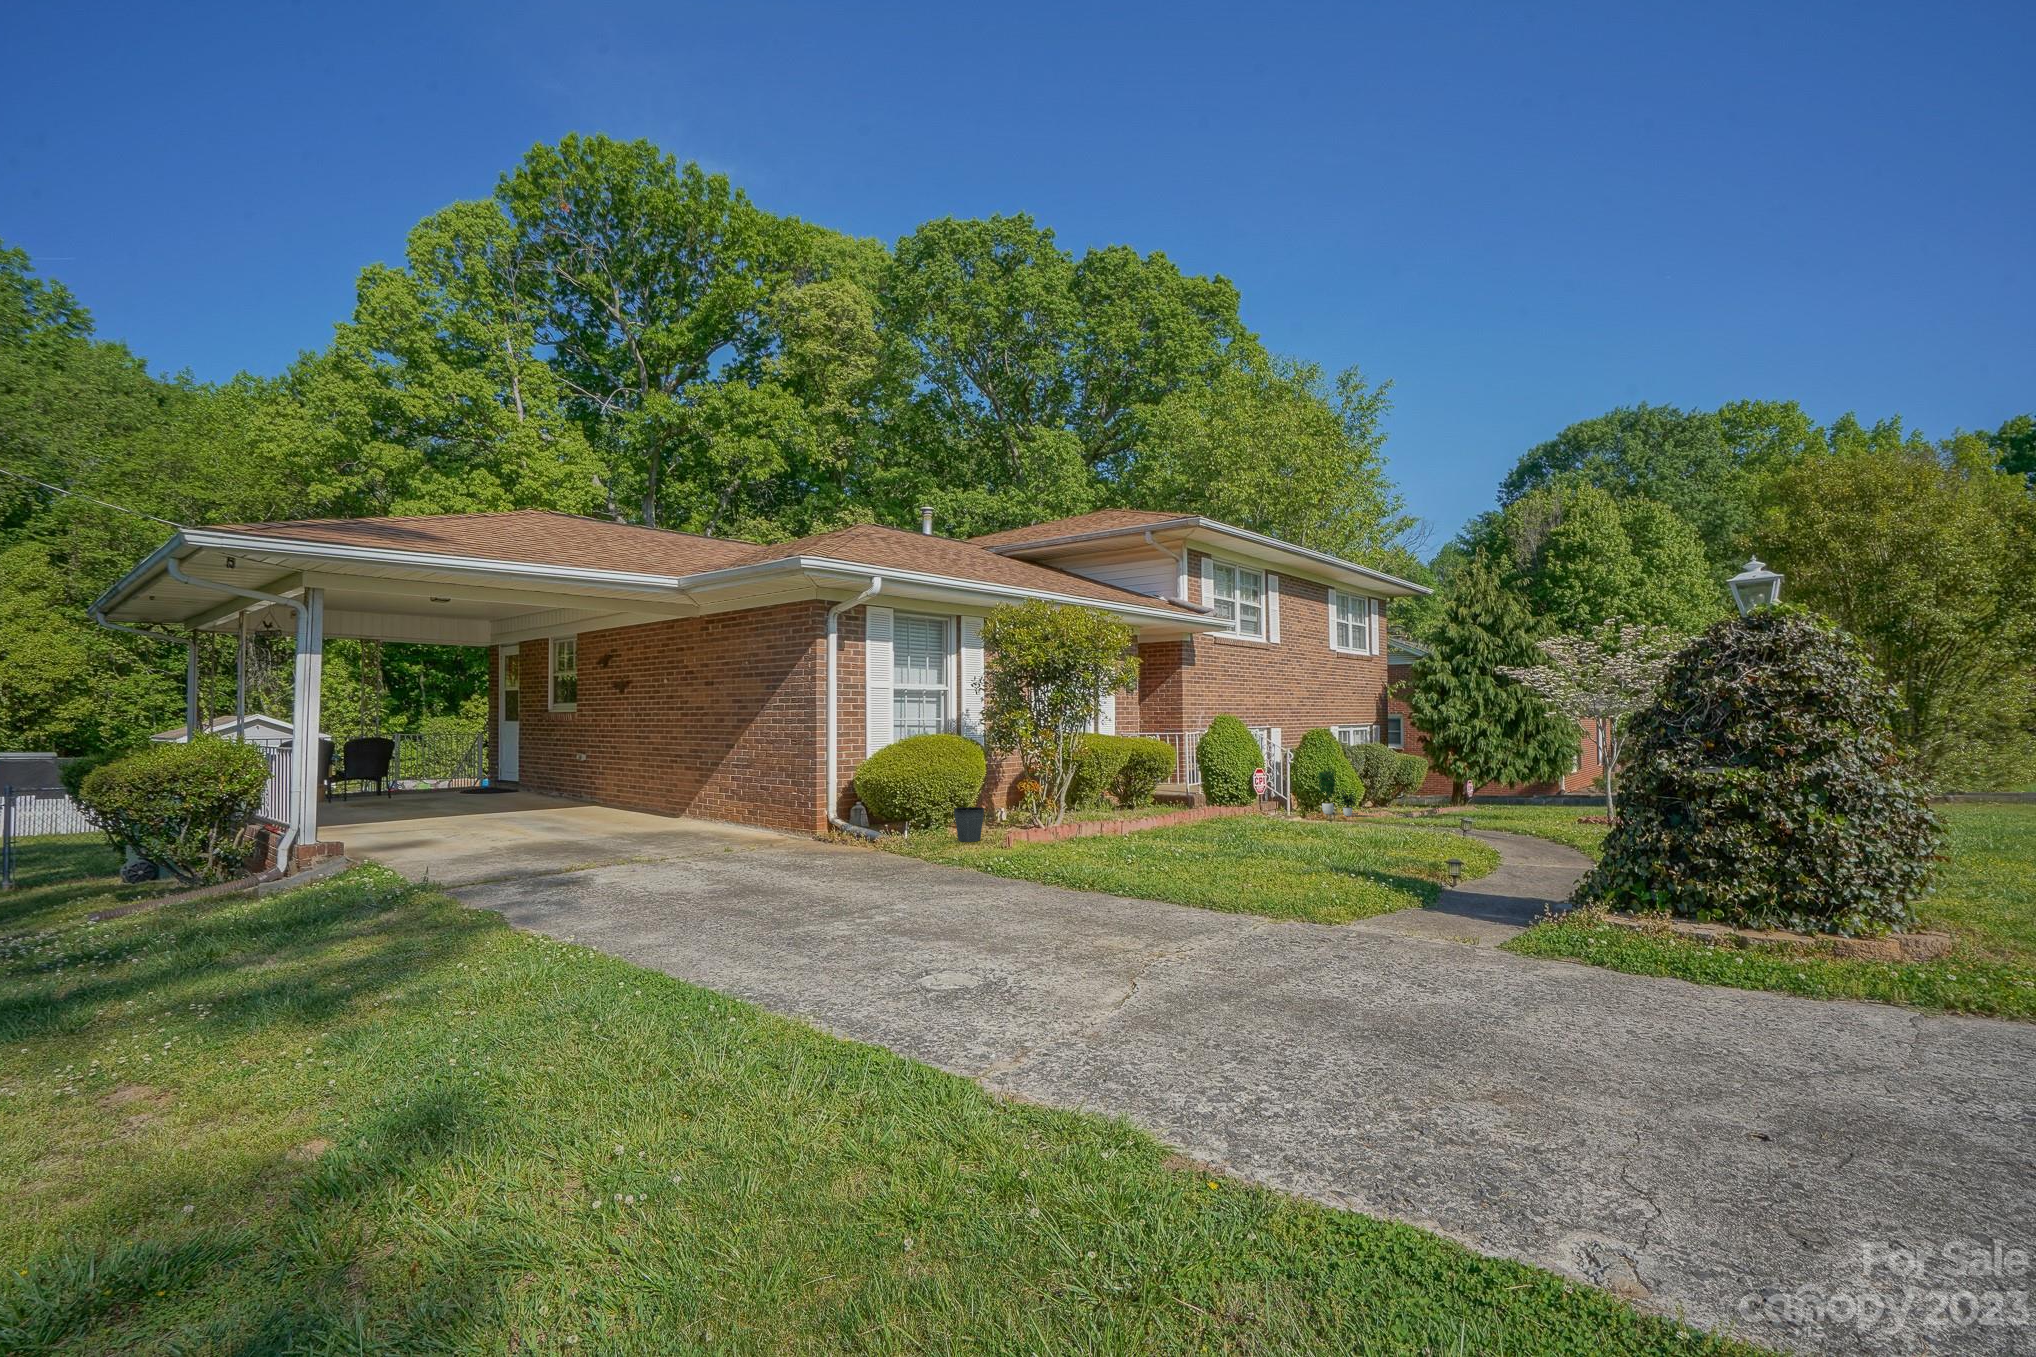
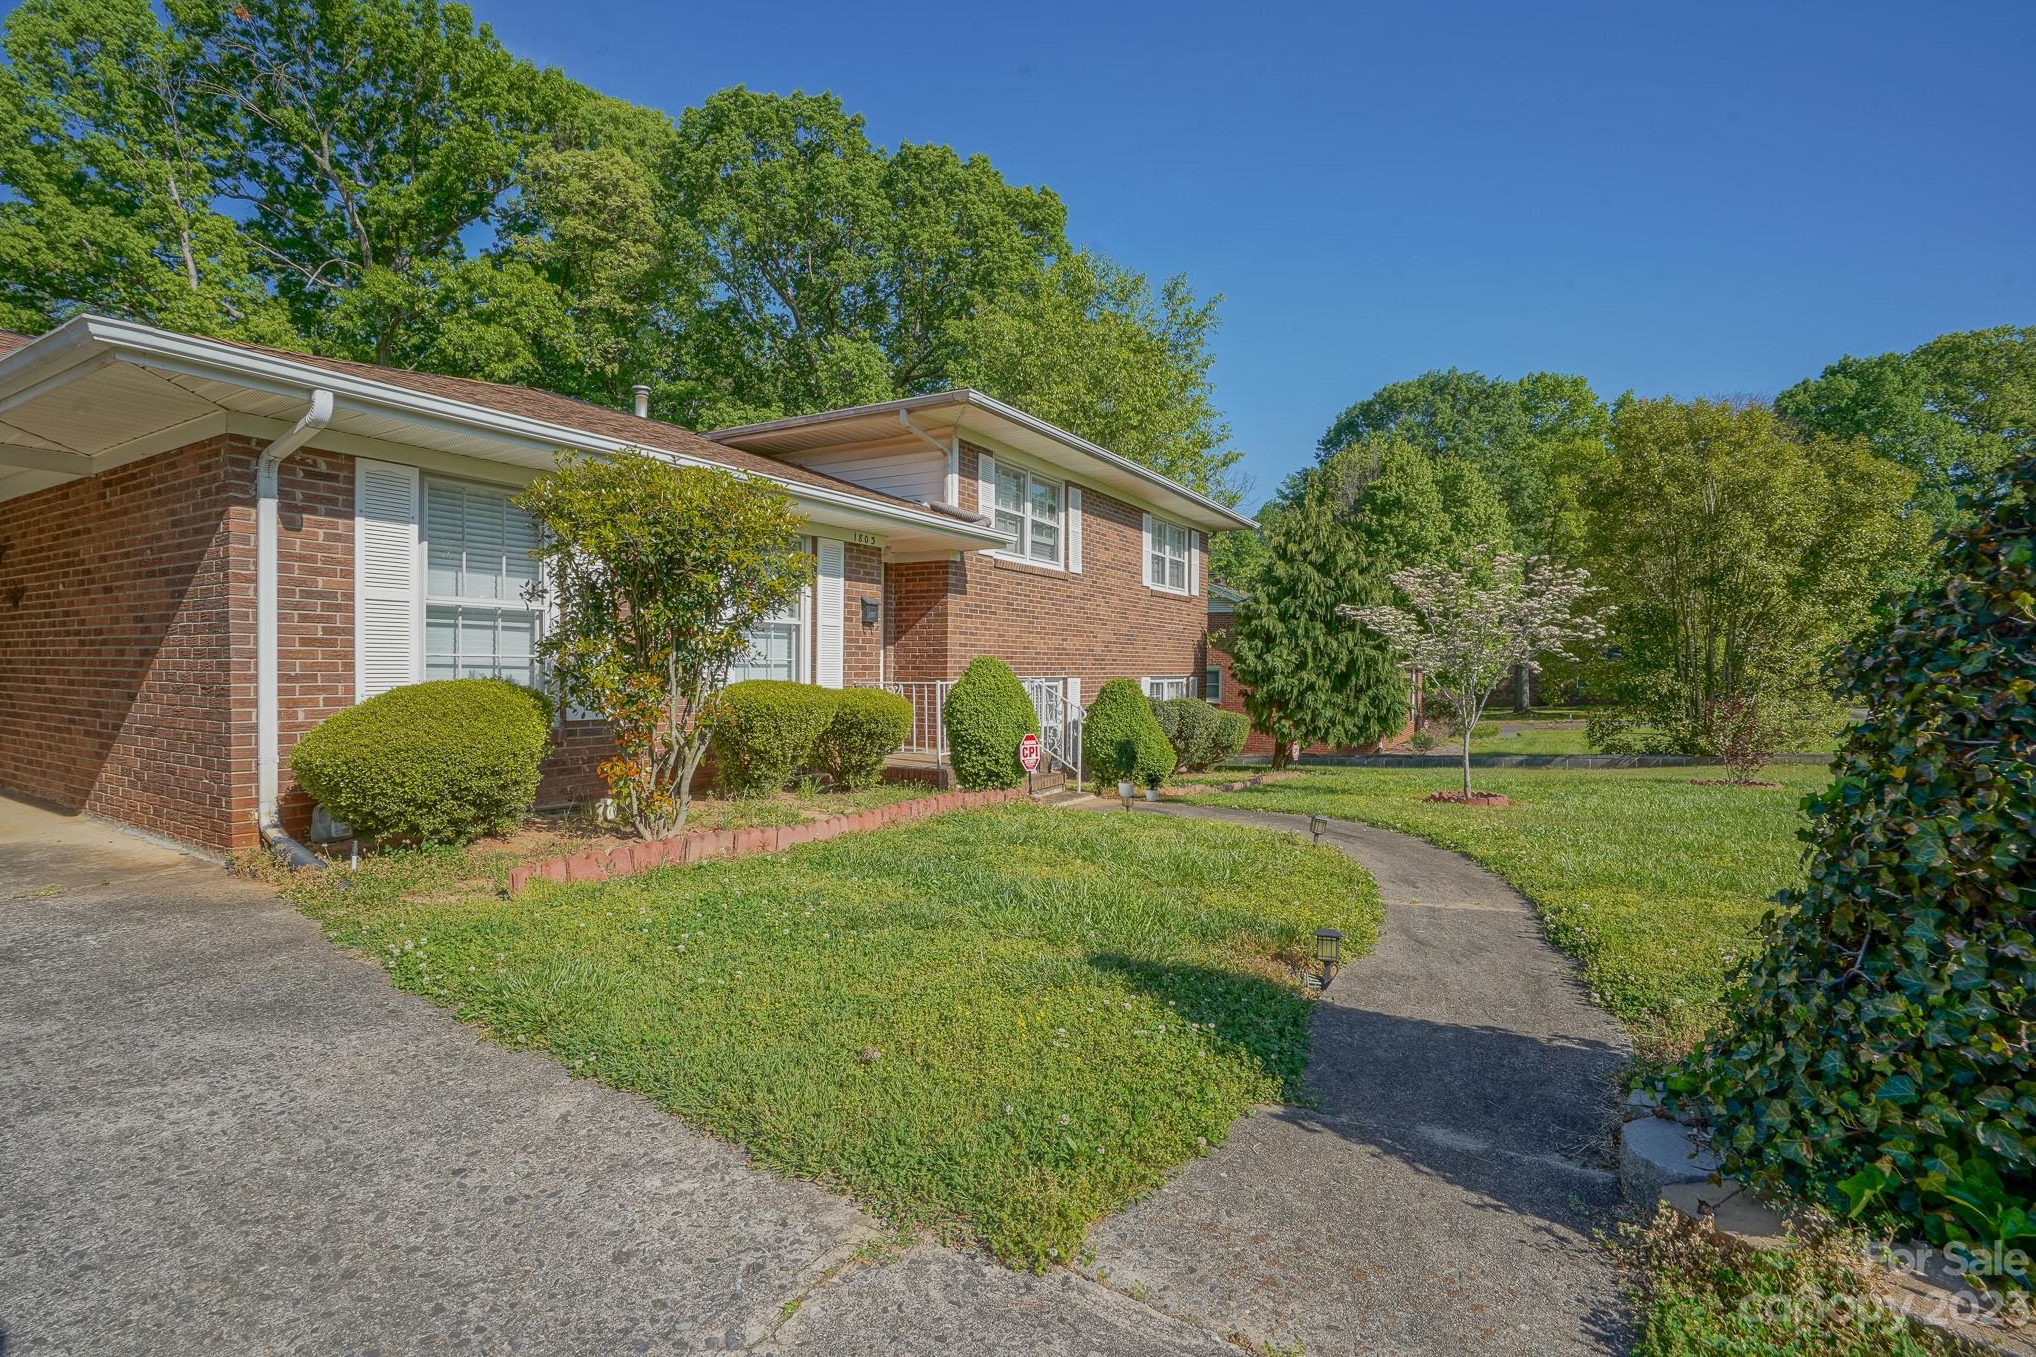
bucket: present [953,806,984,842] -> none [380,826,455,901]

